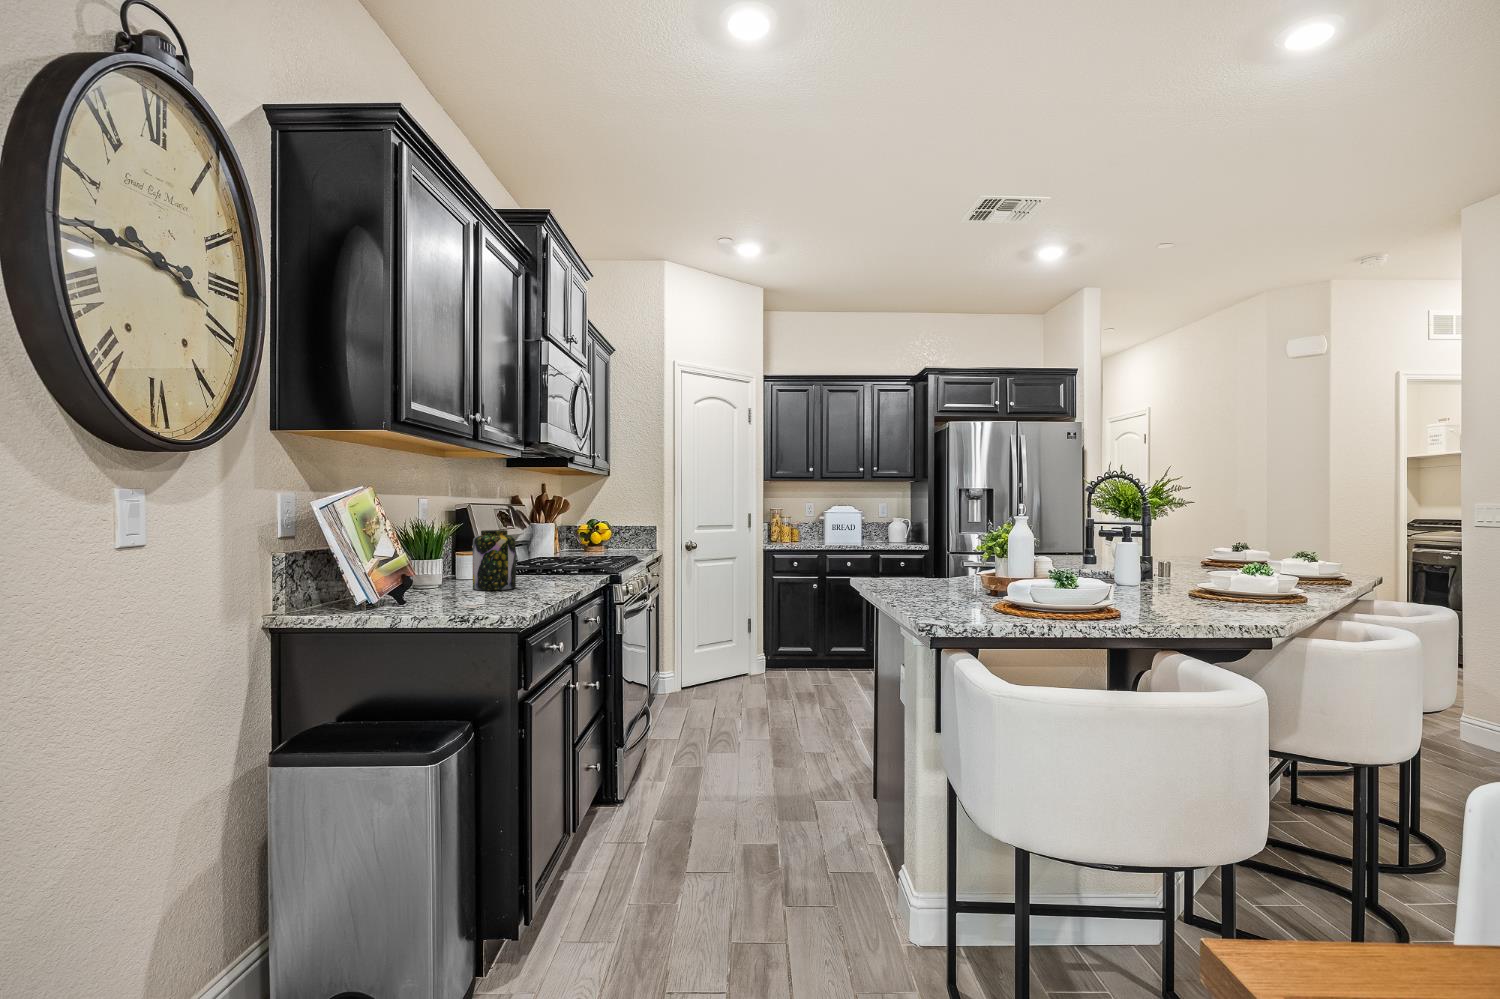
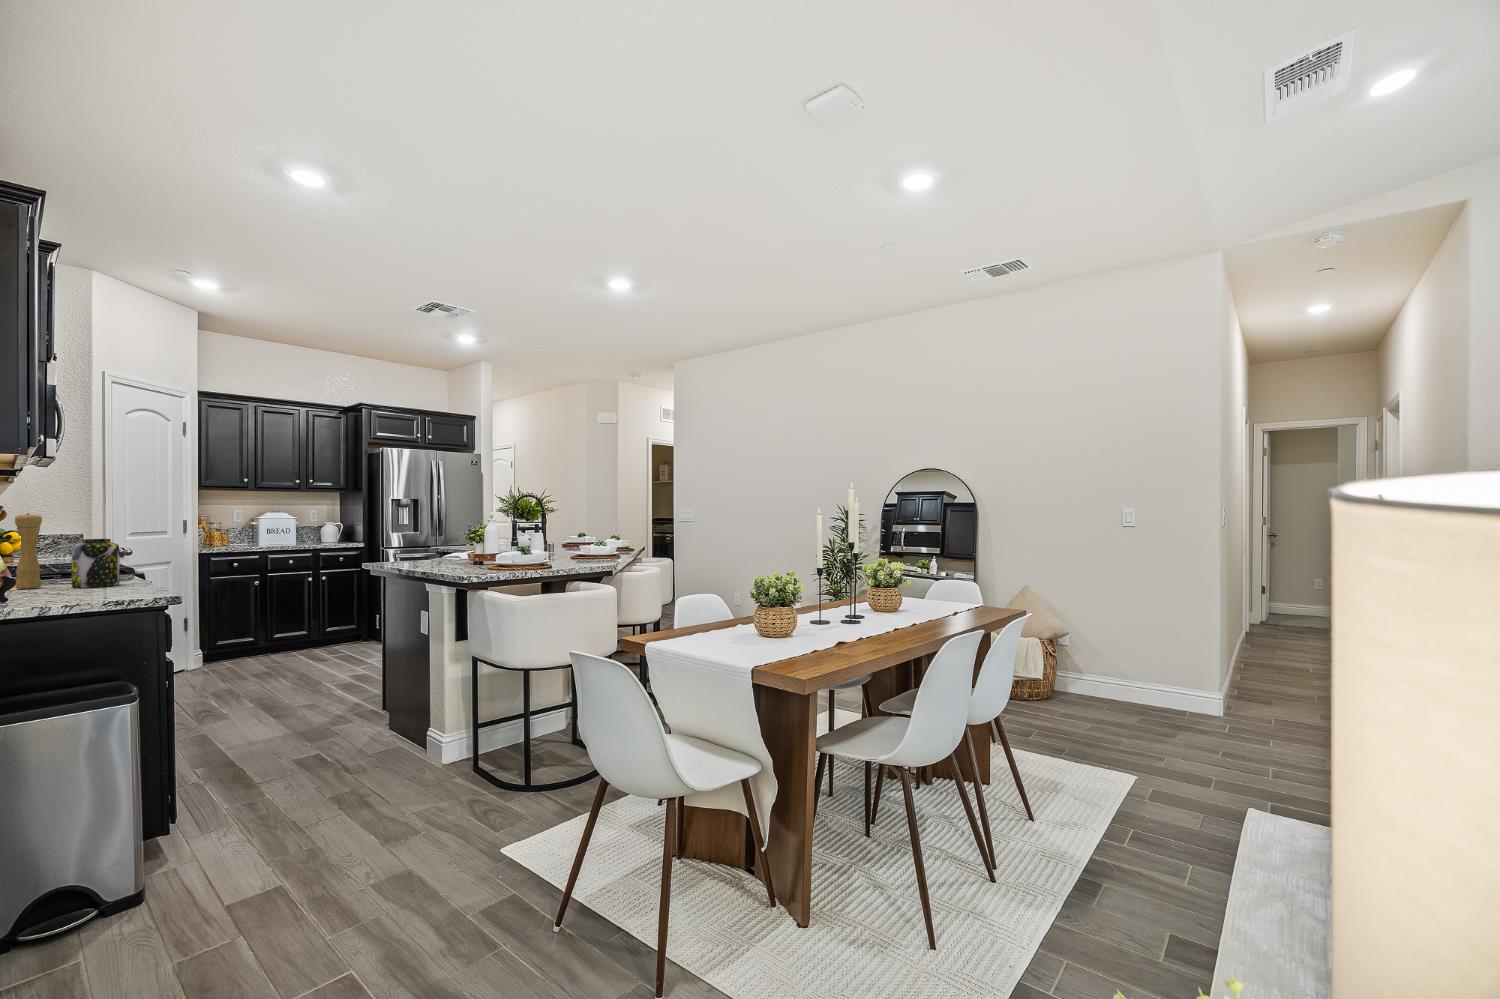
pepper mill: none [442,499,464,585] -> present [15,513,42,589]

